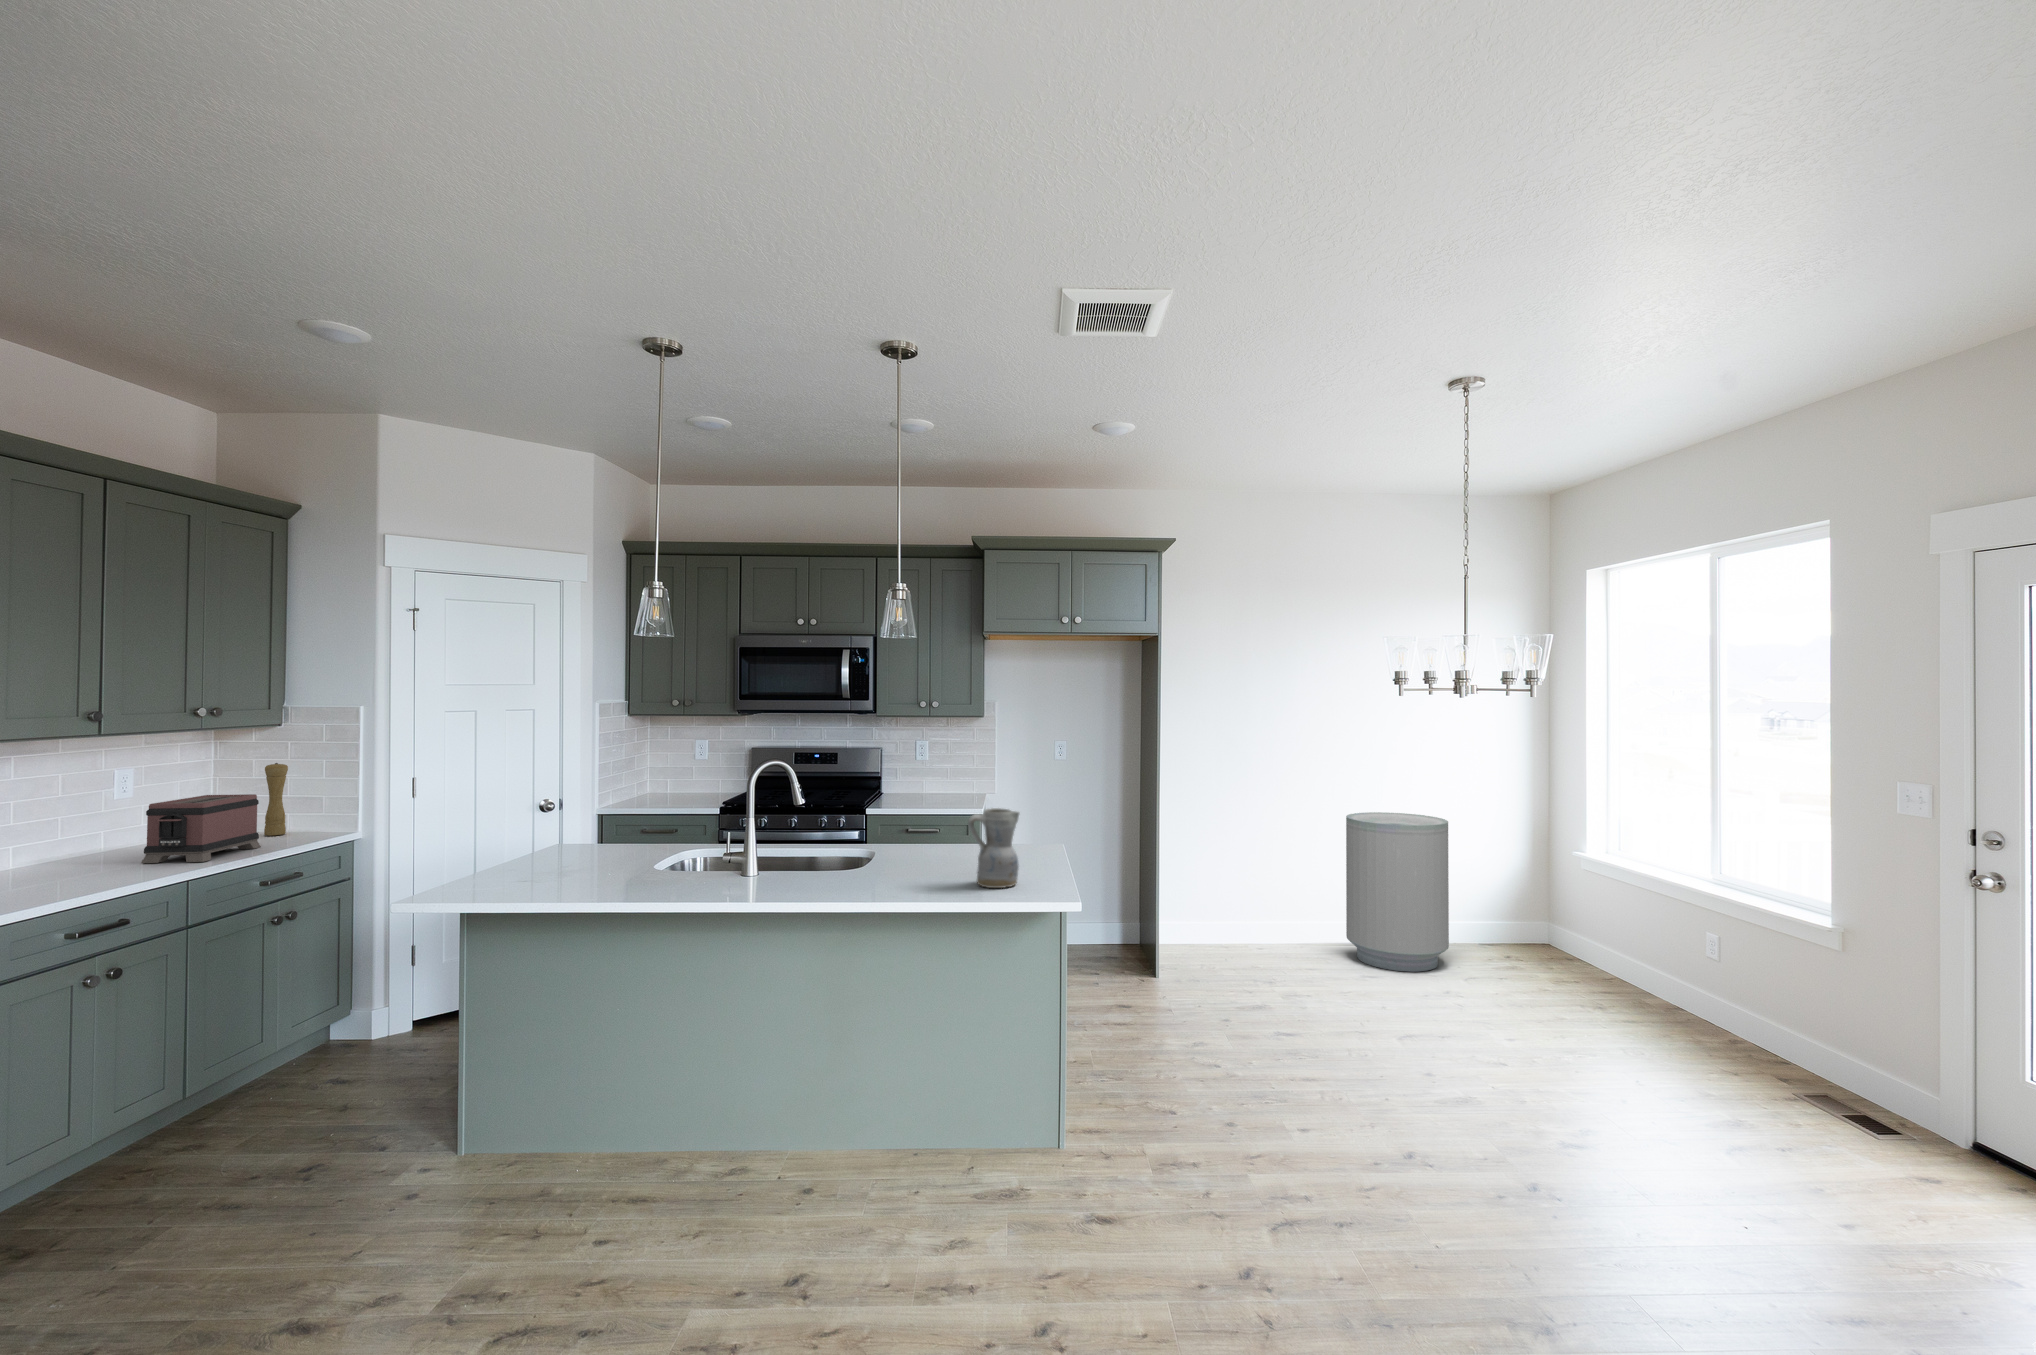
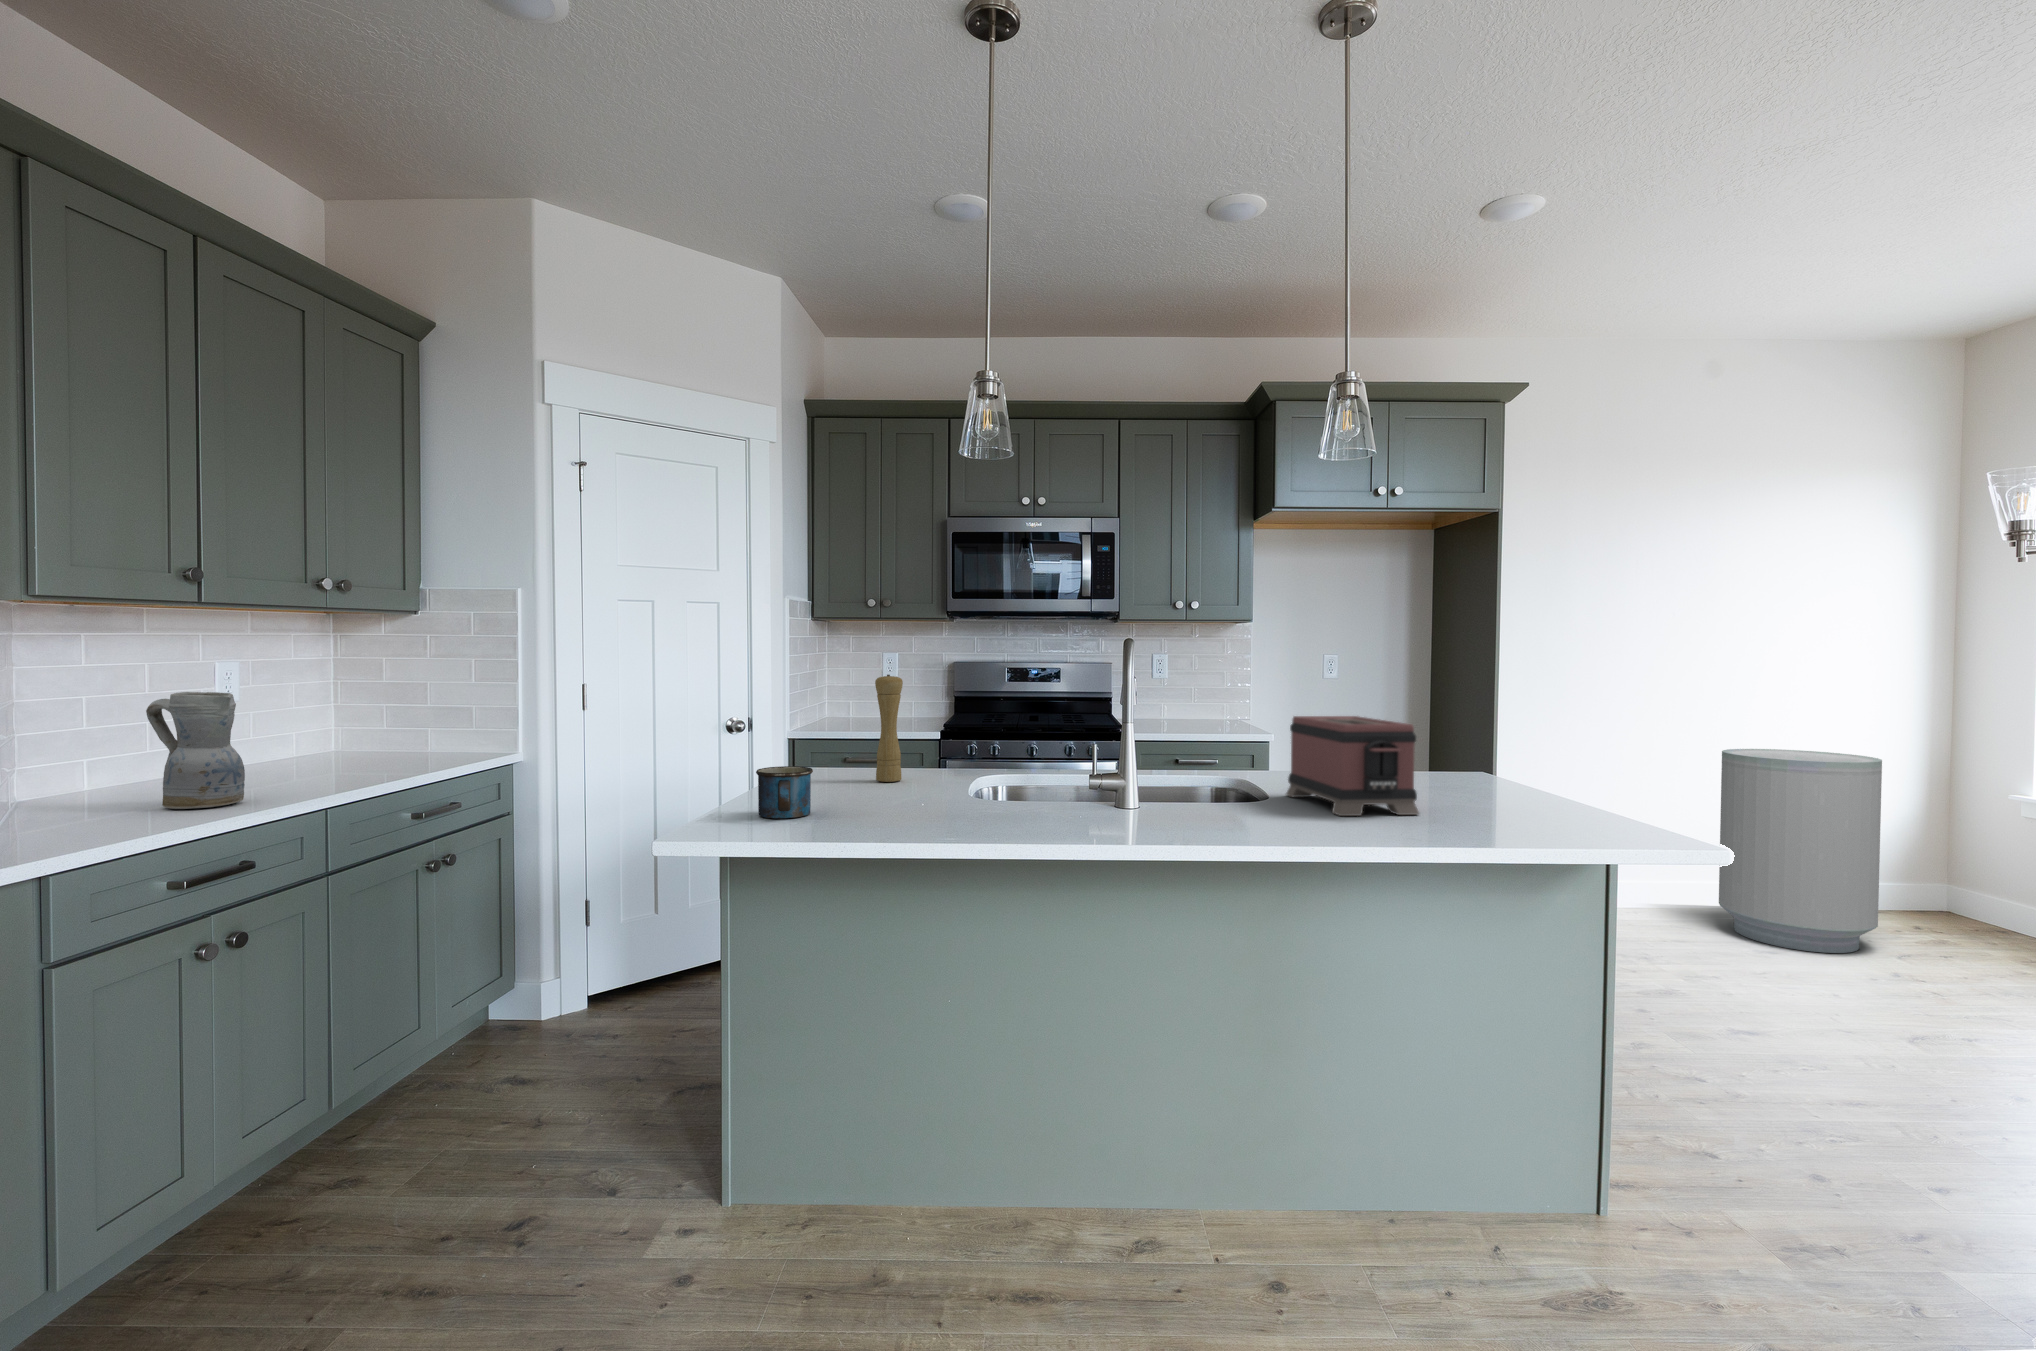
pepper mill: present [264,763,288,836] -> present [875,675,903,782]
toaster: present [141,794,261,863] -> present [1286,716,1419,816]
ceramic pitcher: present [968,808,1019,888] -> present [146,692,245,809]
mug: none [489,850,532,887] -> present [756,766,813,818]

